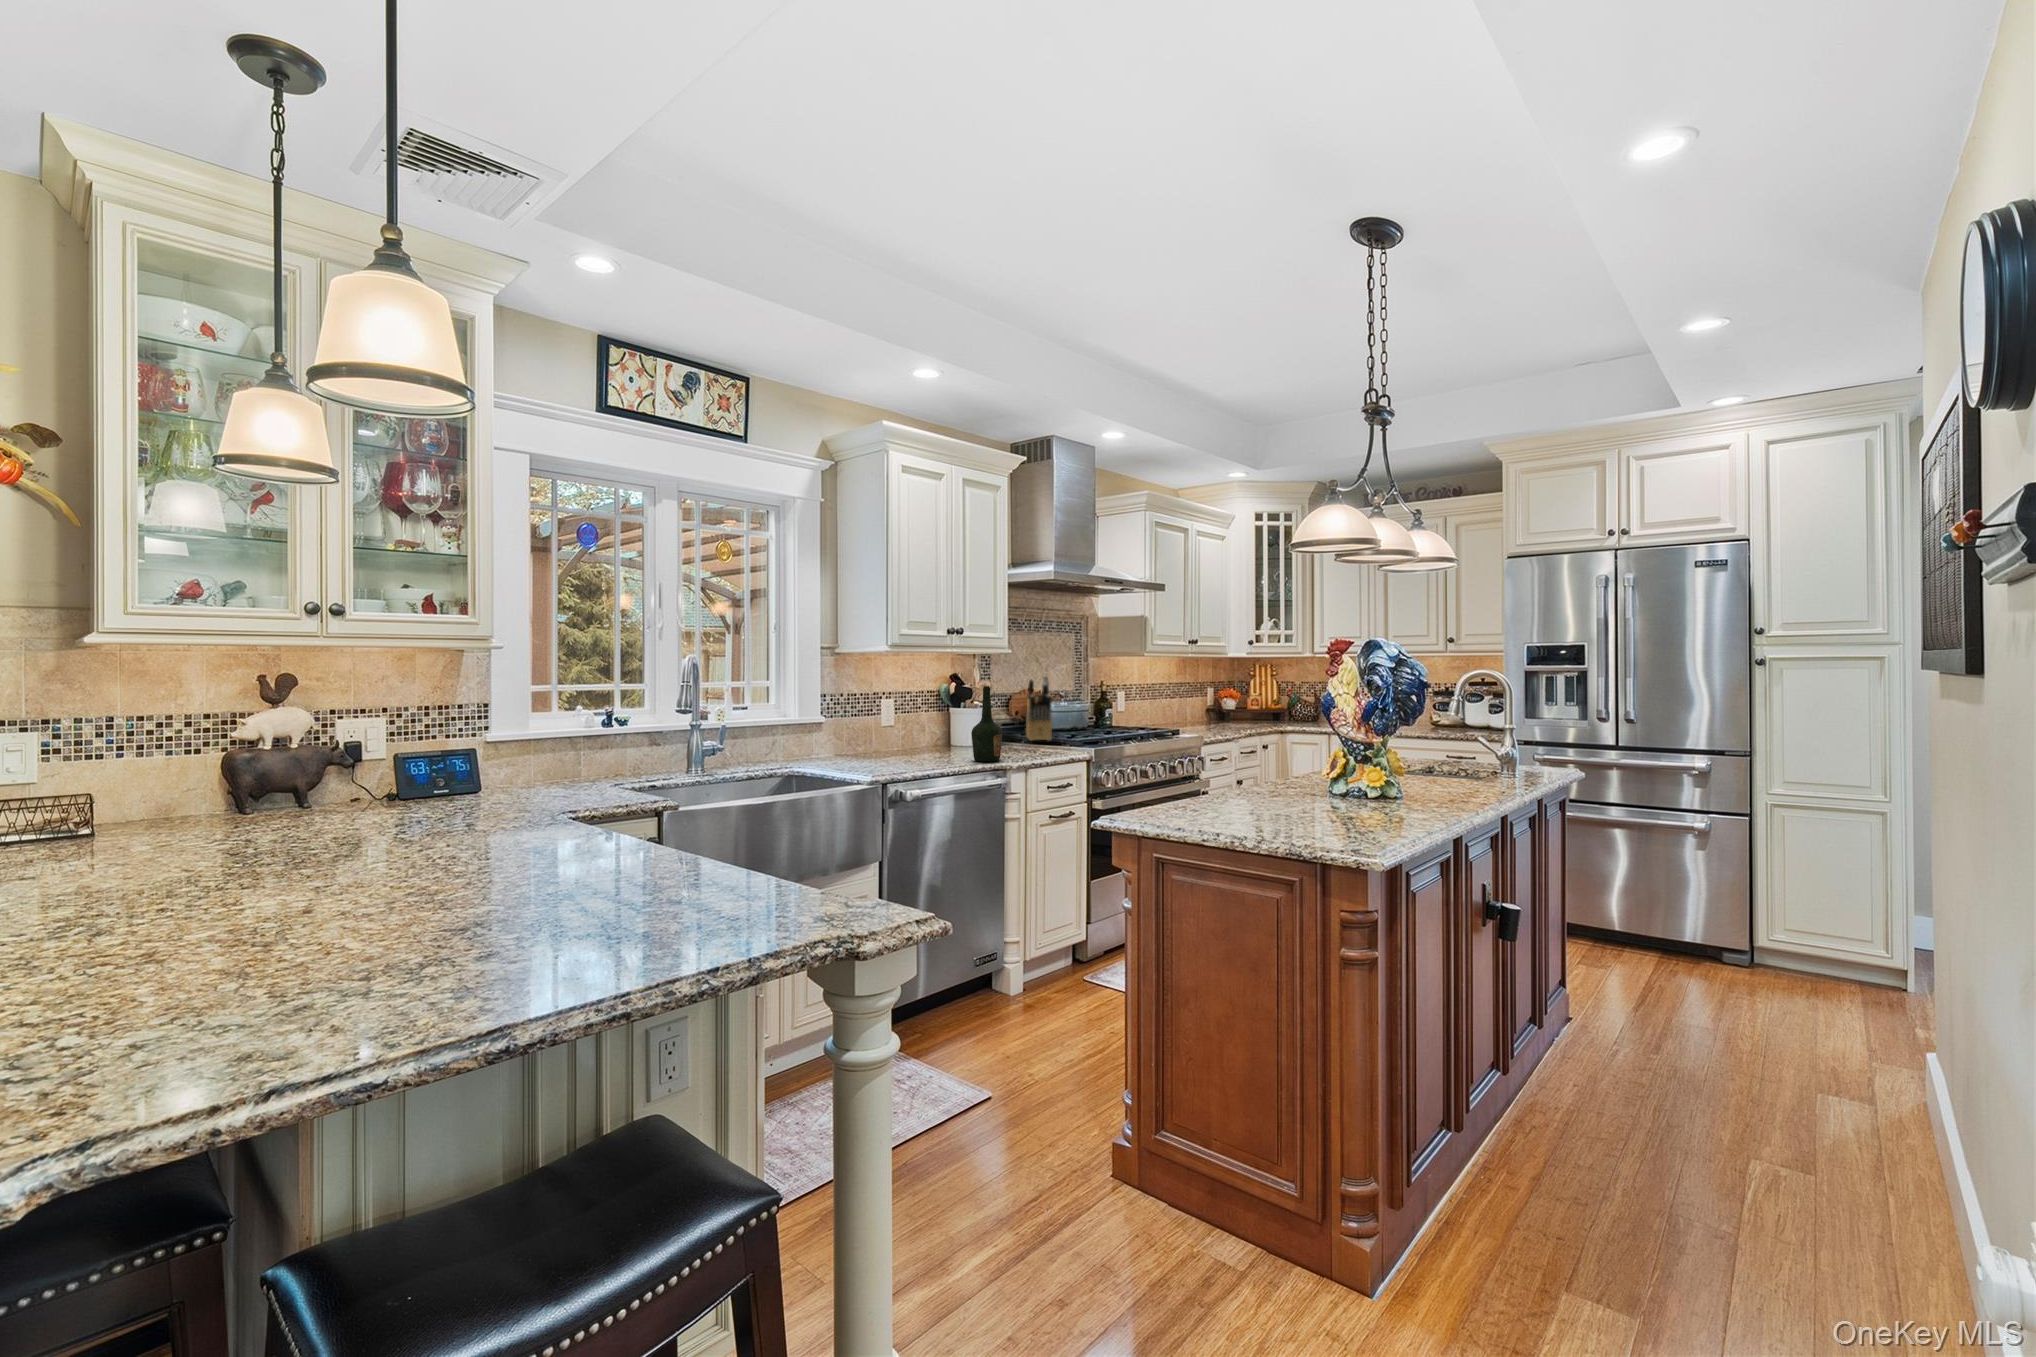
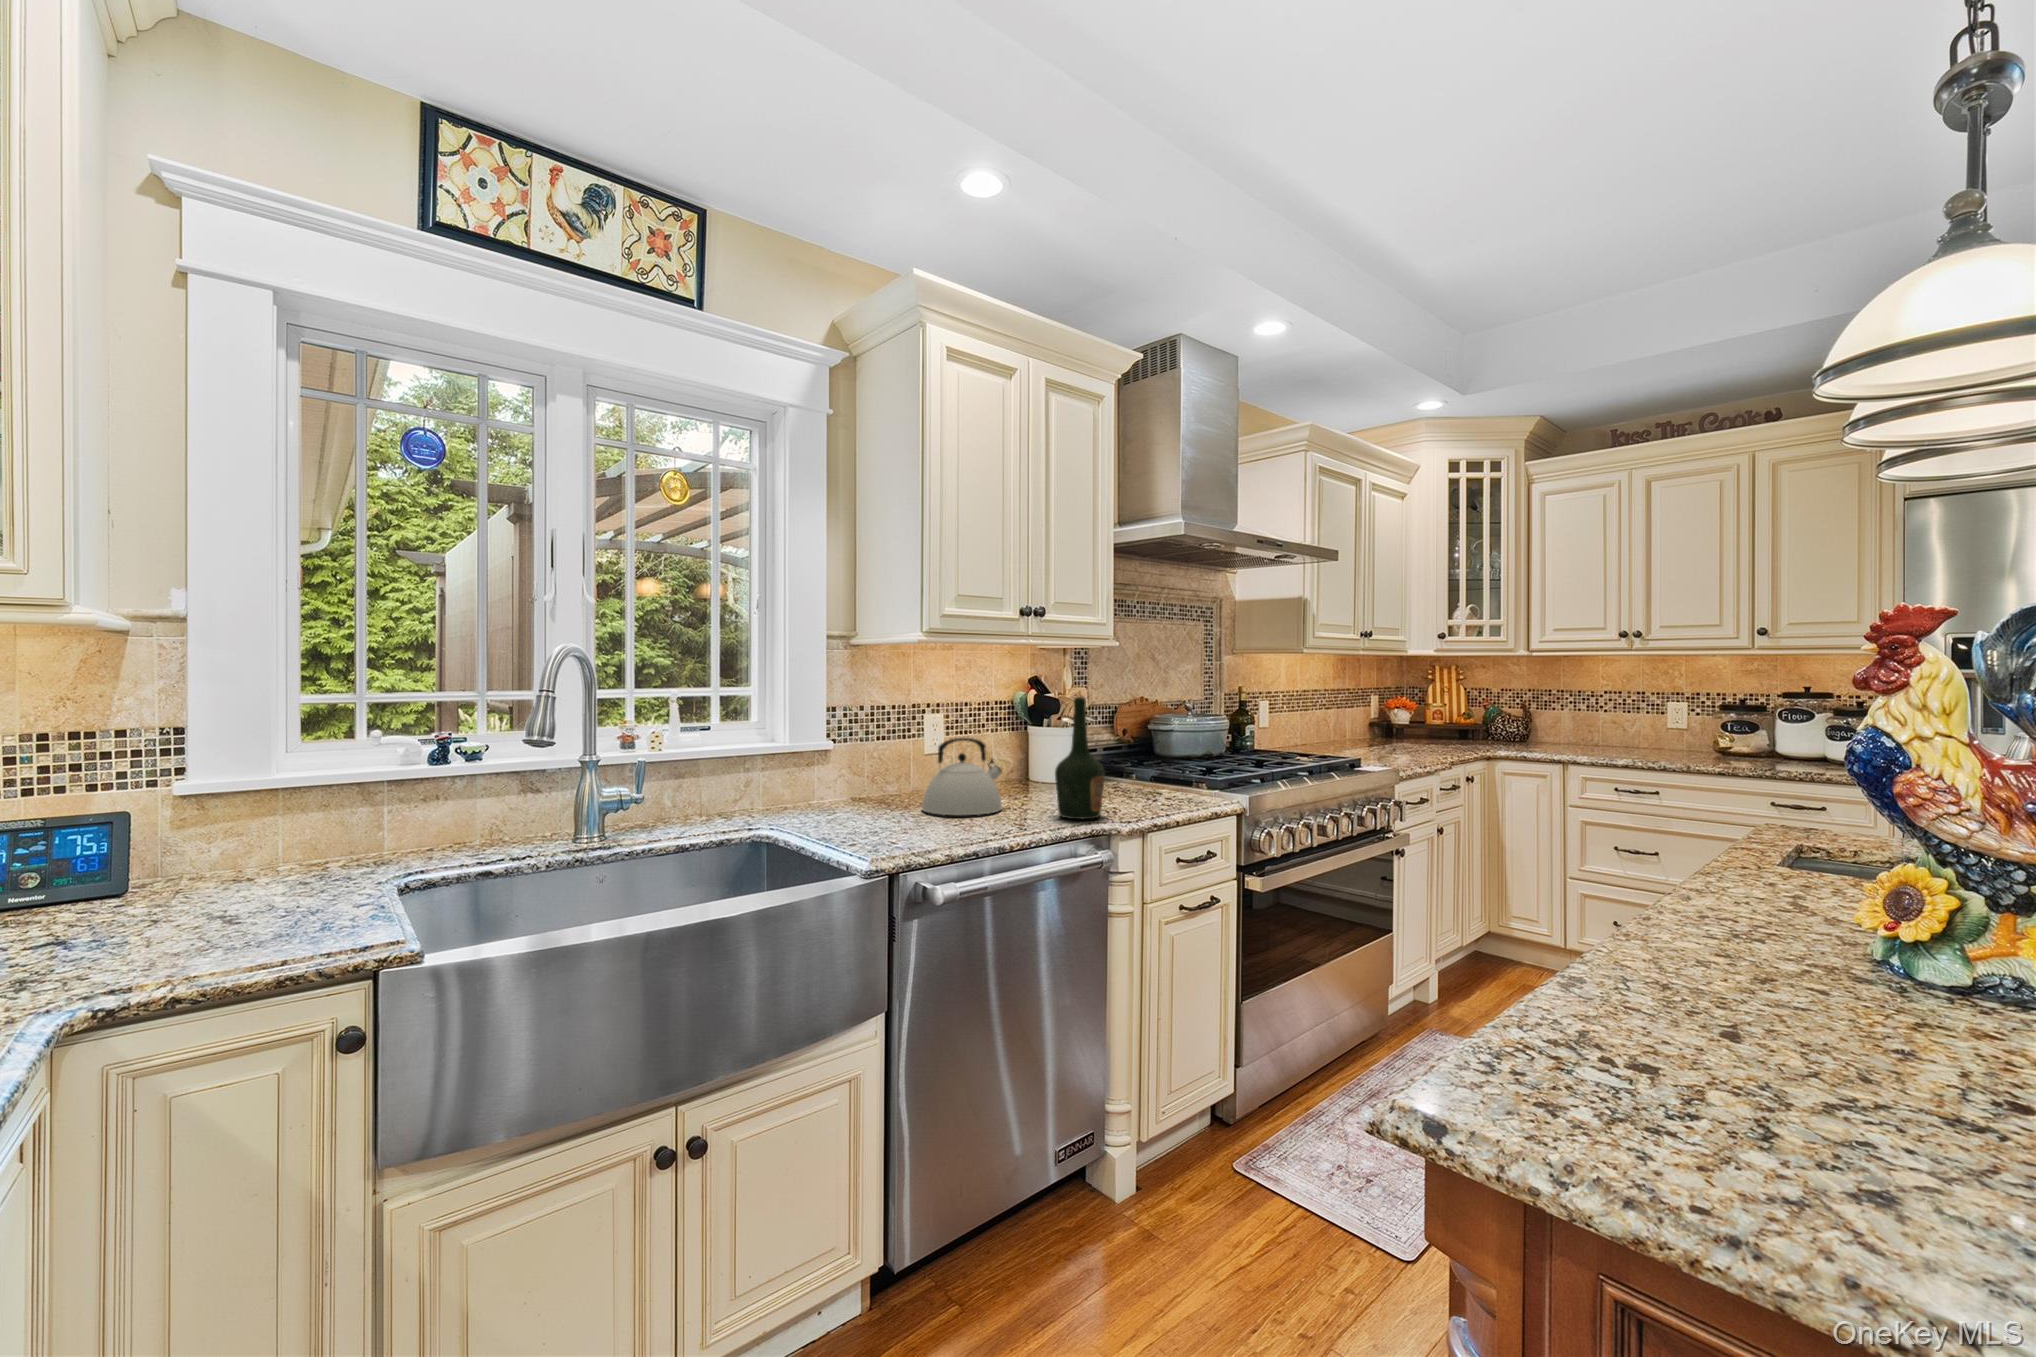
knife block: present [1026,676,1052,741] -> none [1138,680,1178,776]
kettle: none [886,713,938,761] -> present [922,738,1002,815]

